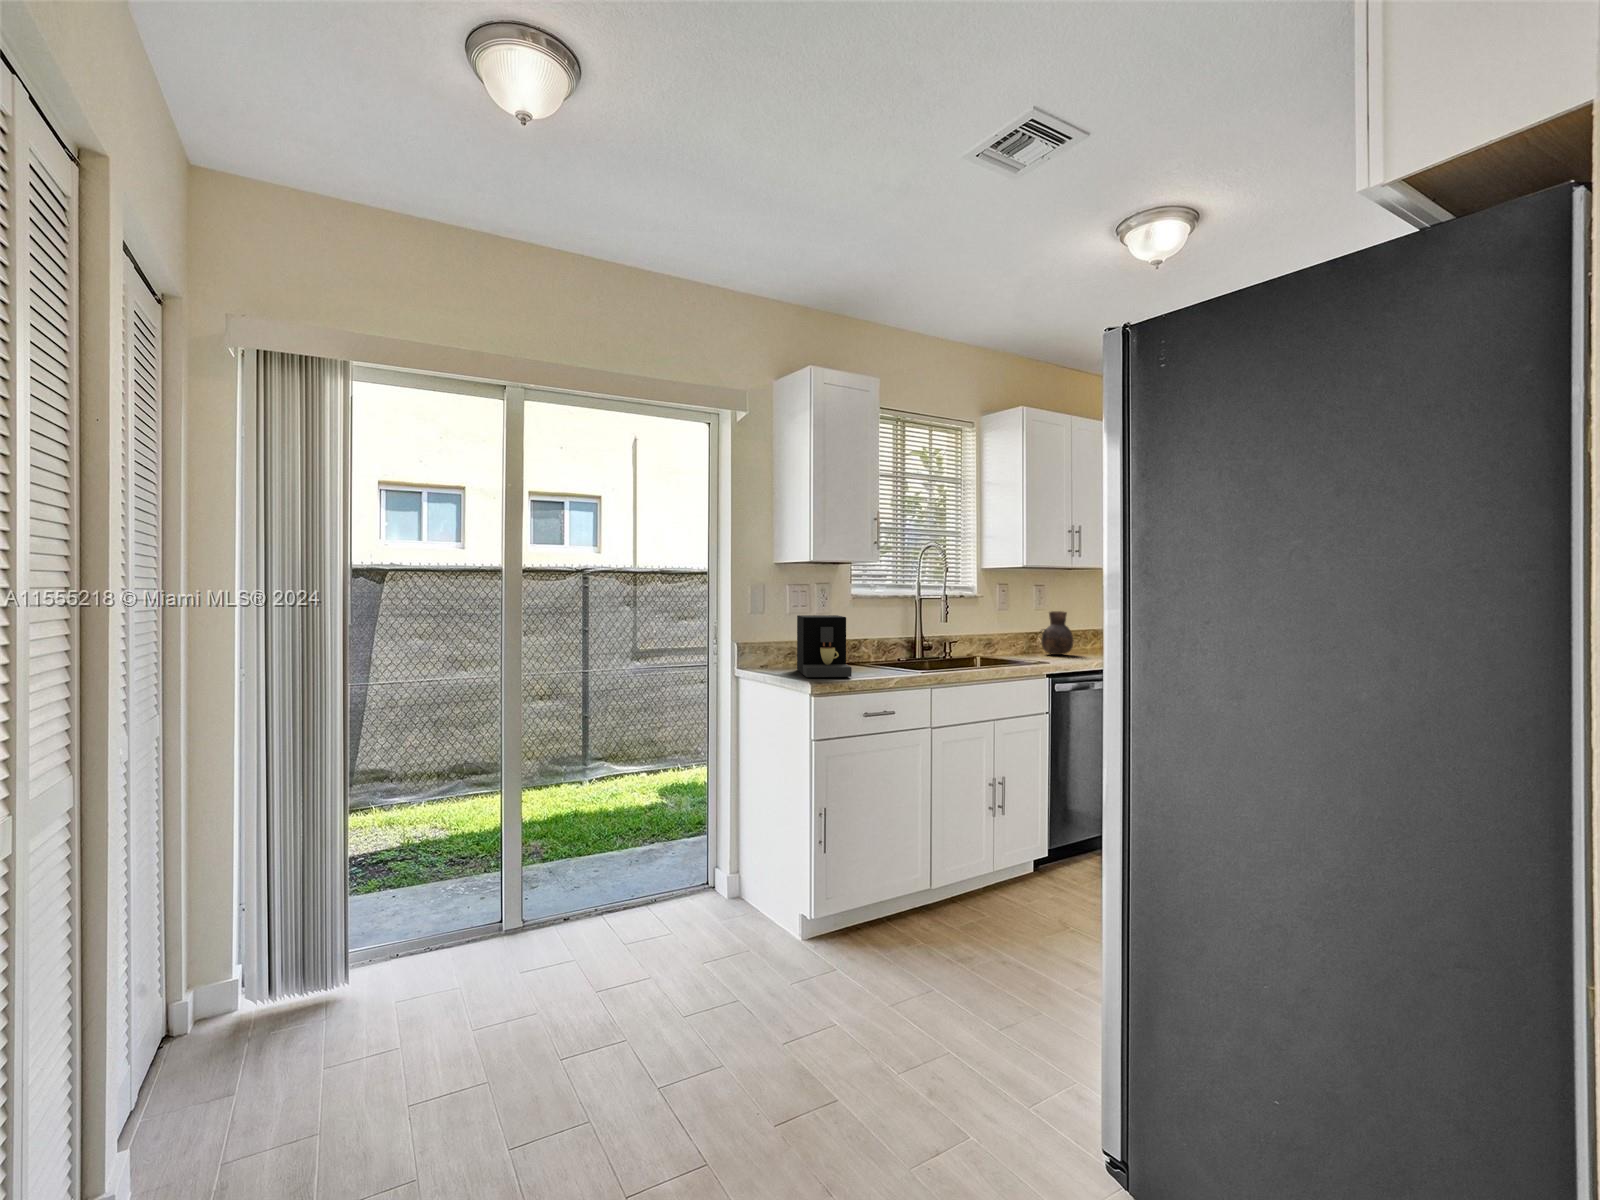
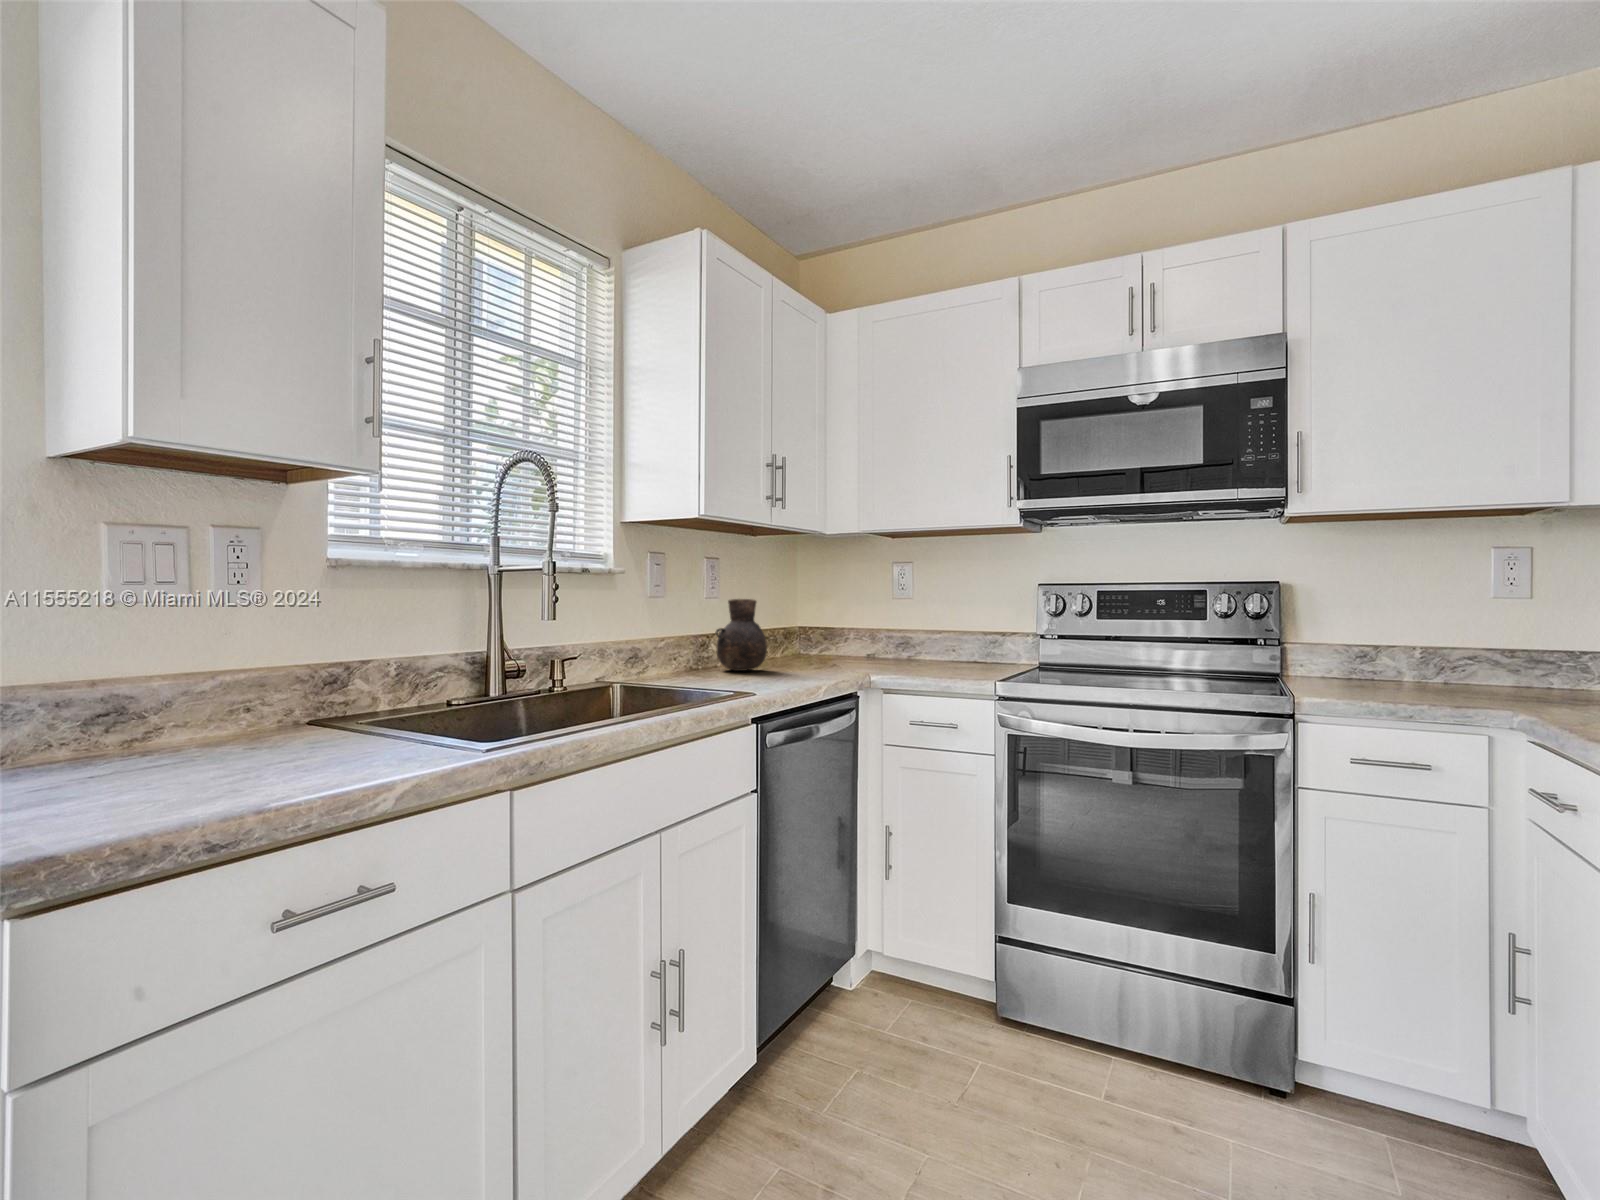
coffee maker: present [797,615,852,677] -> none [87,606,263,807]

